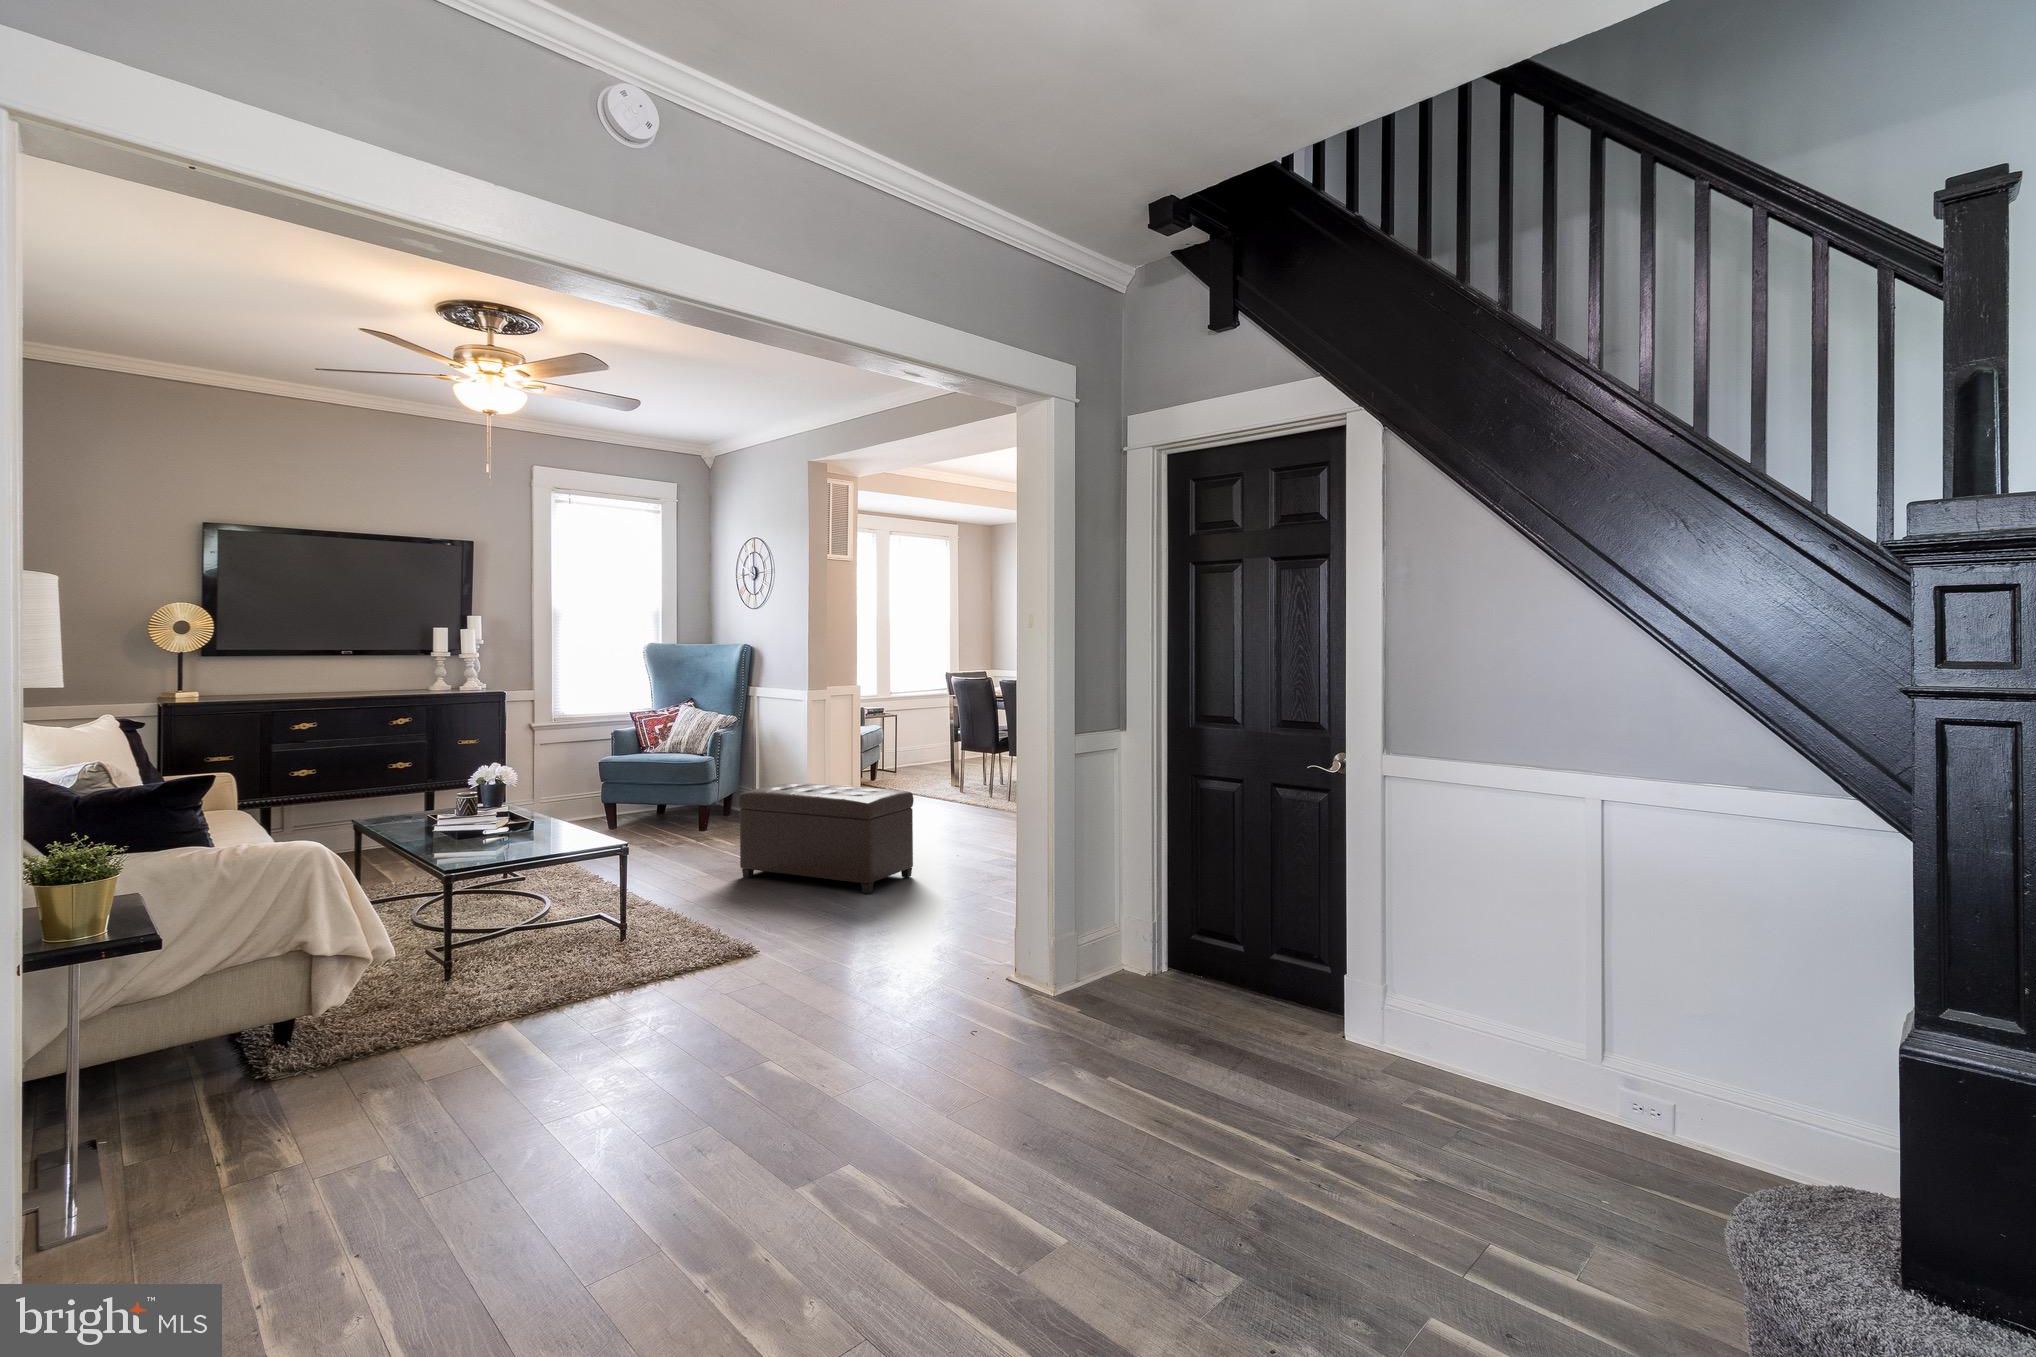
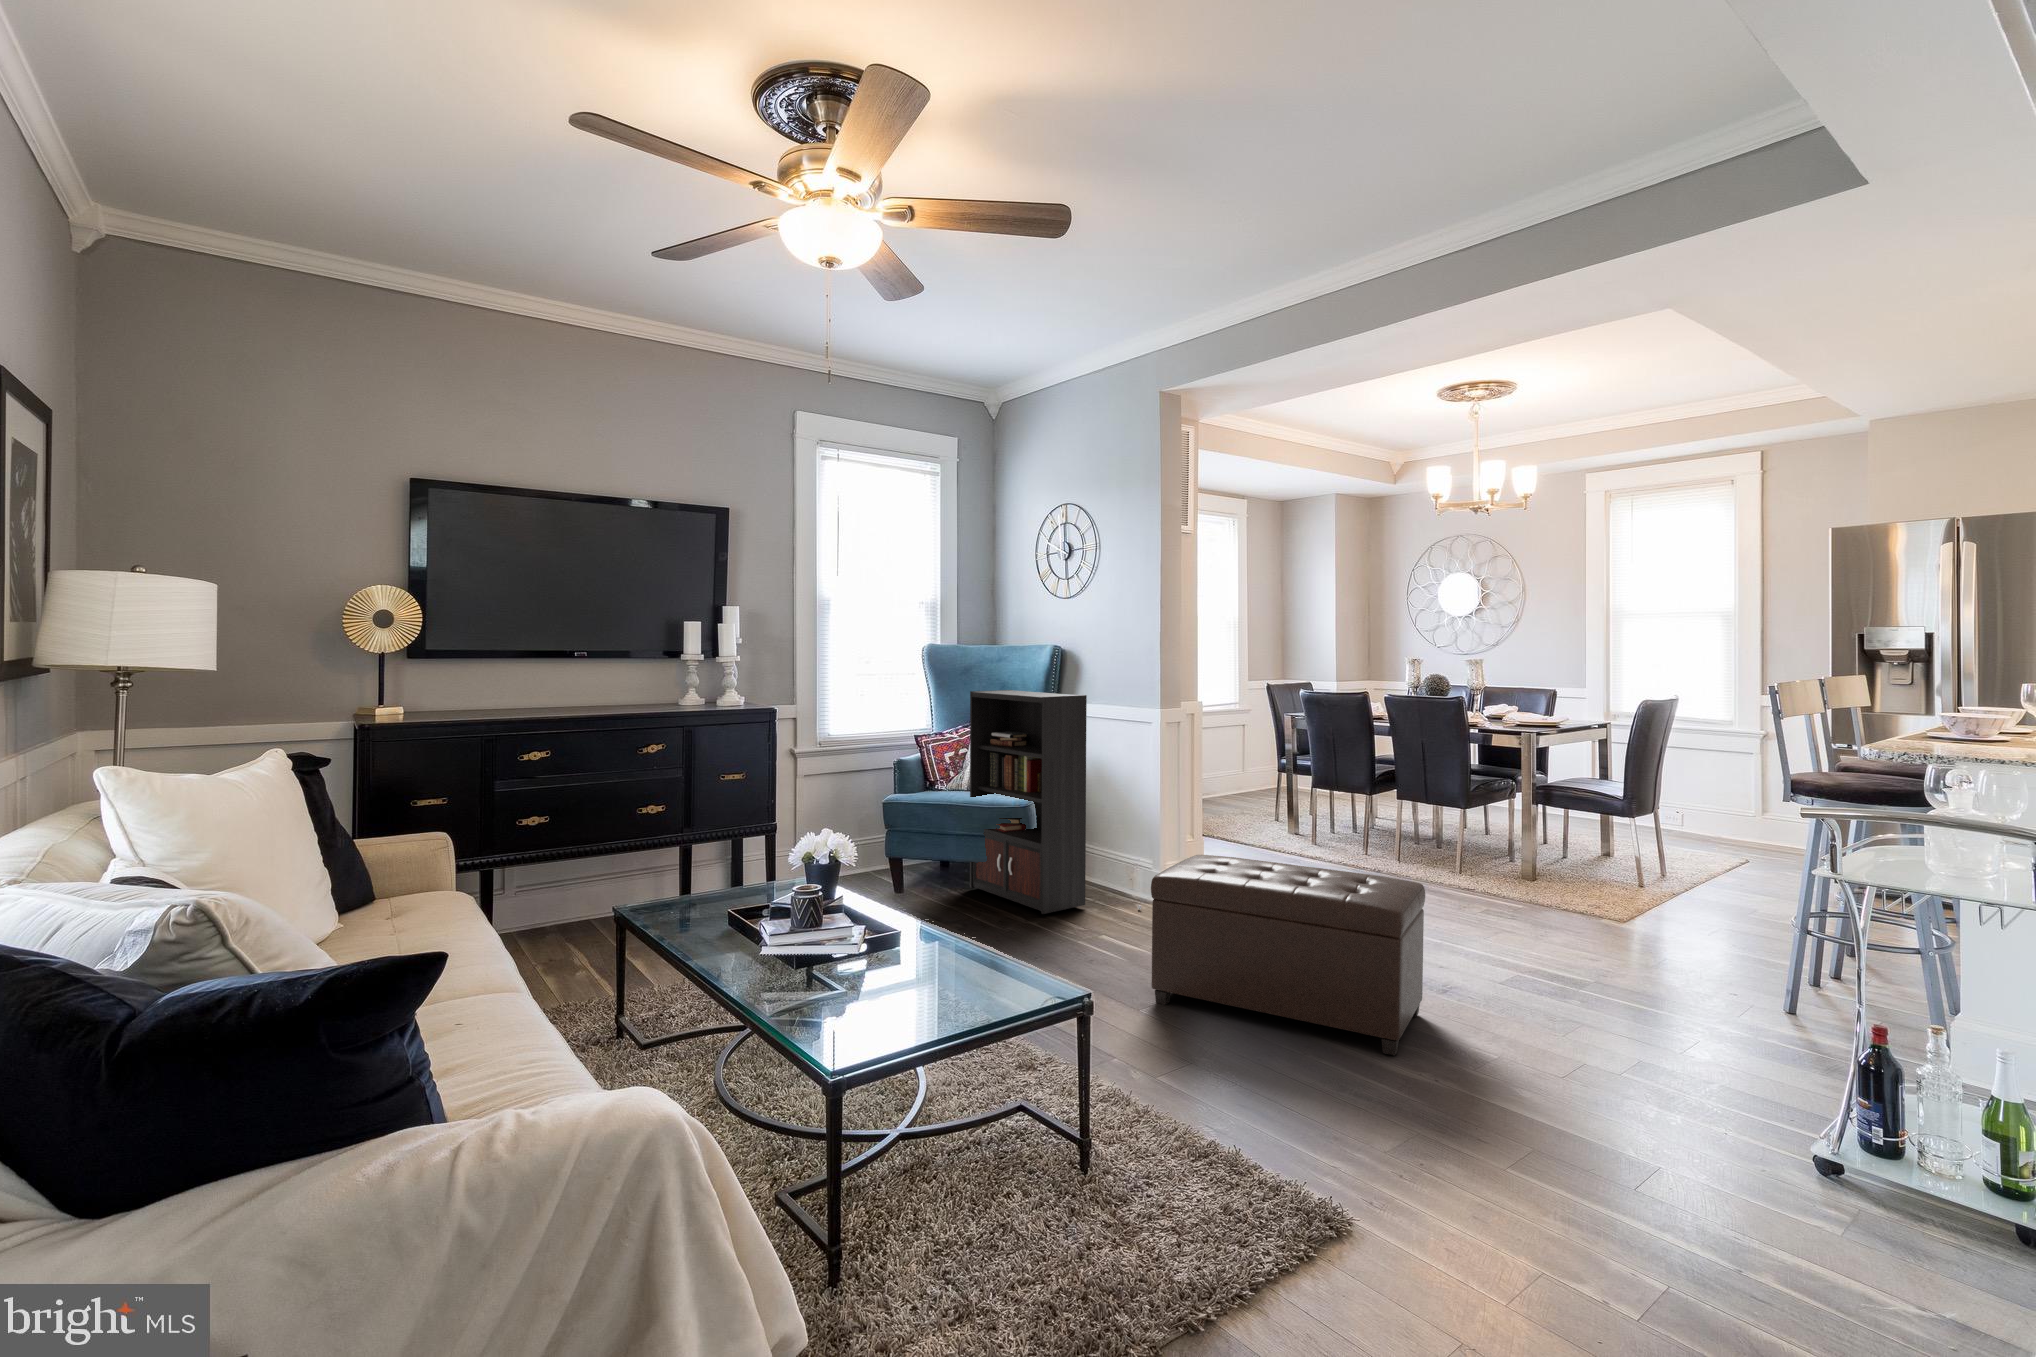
bookcase: none [666,678,787,837] -> present [970,690,1141,914]

